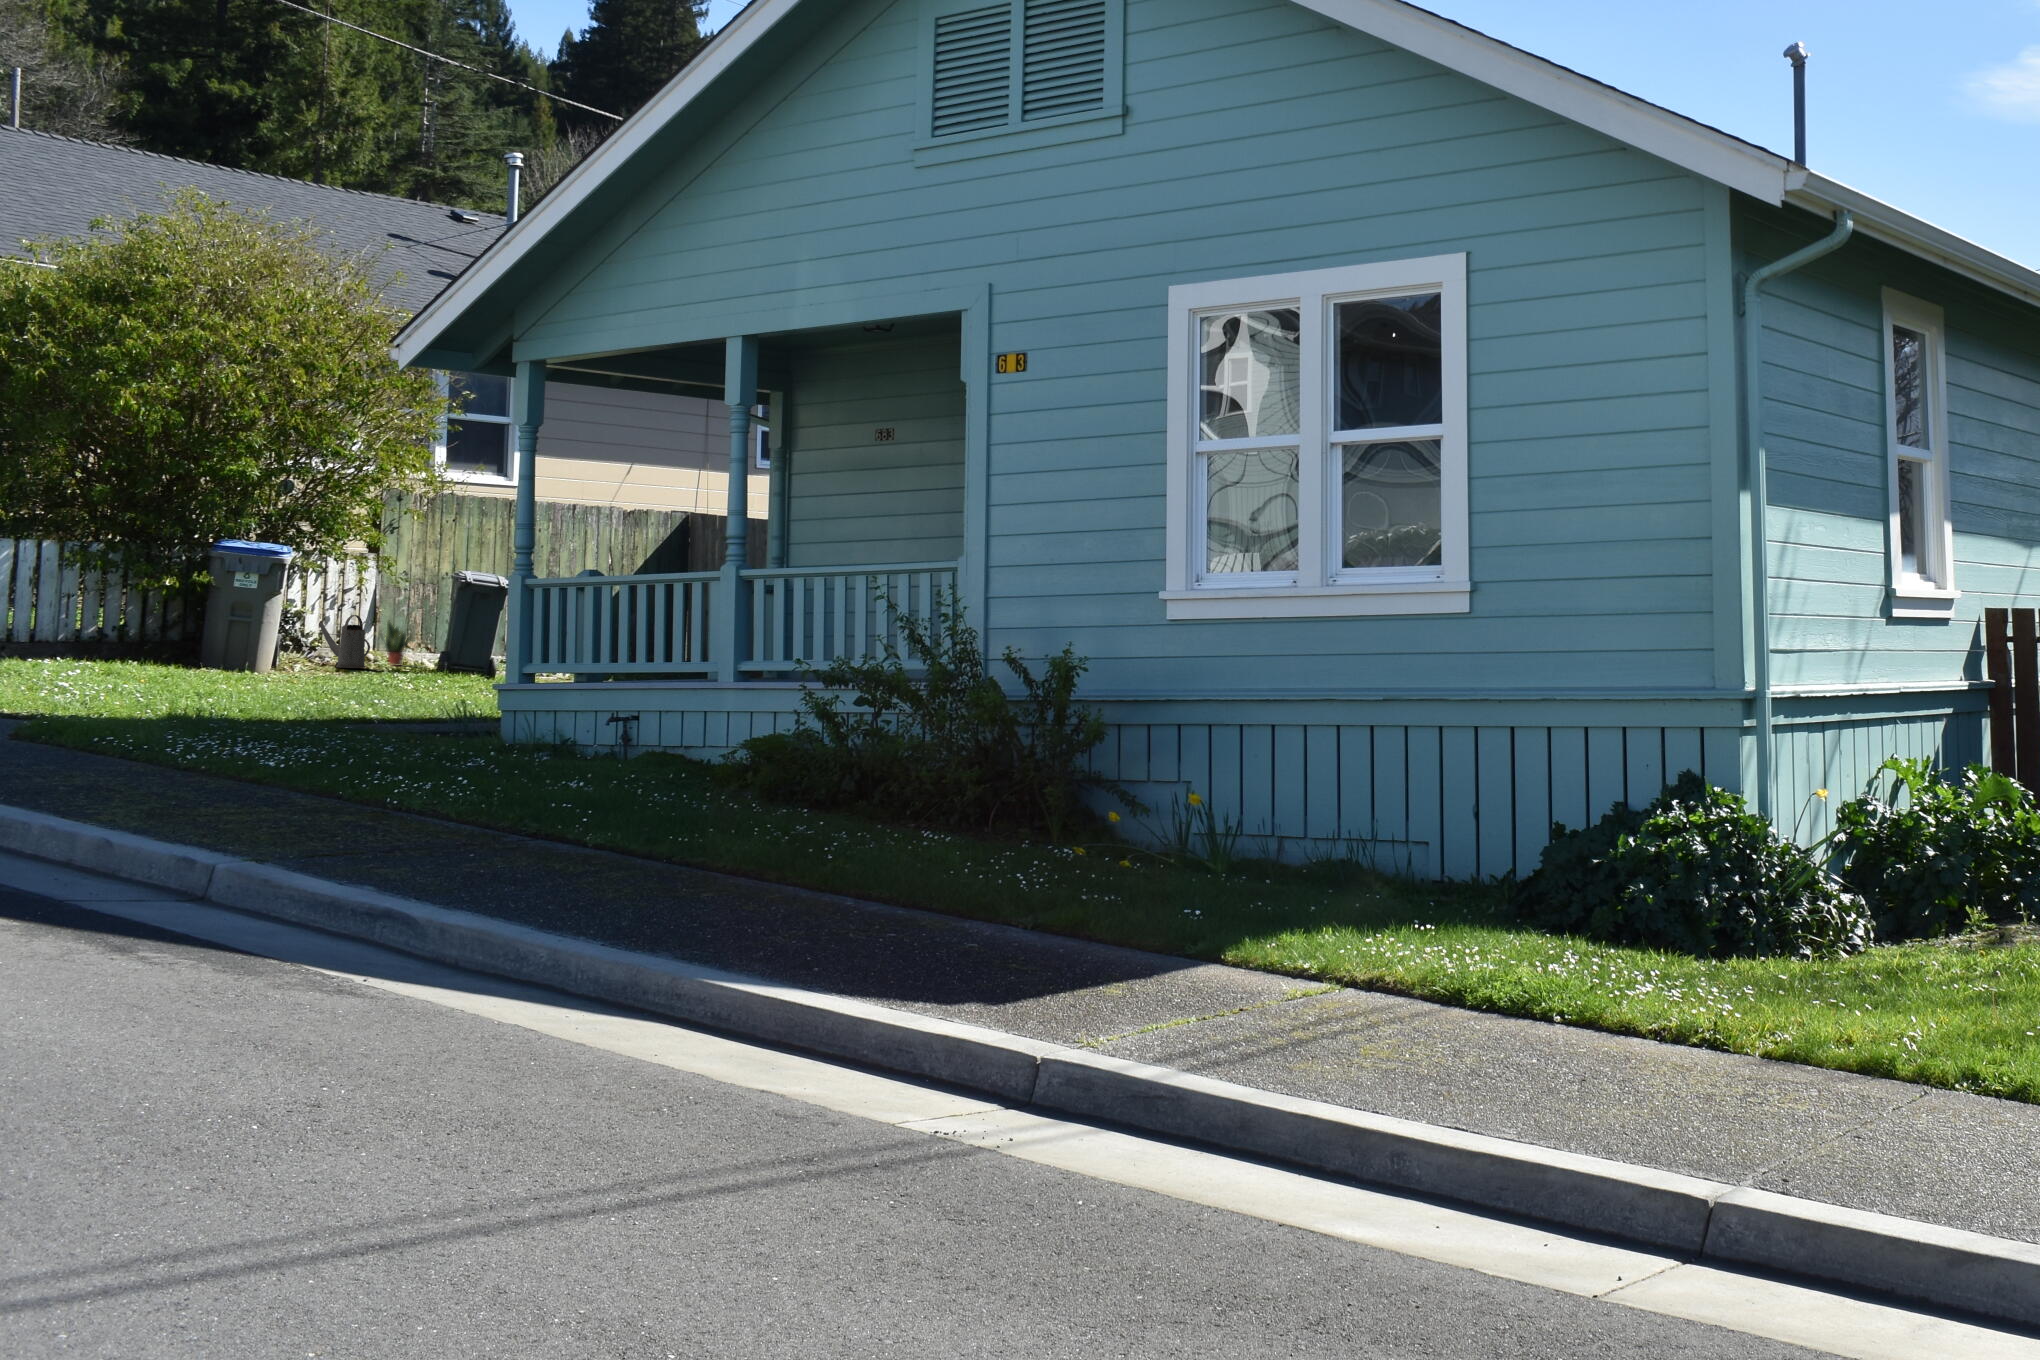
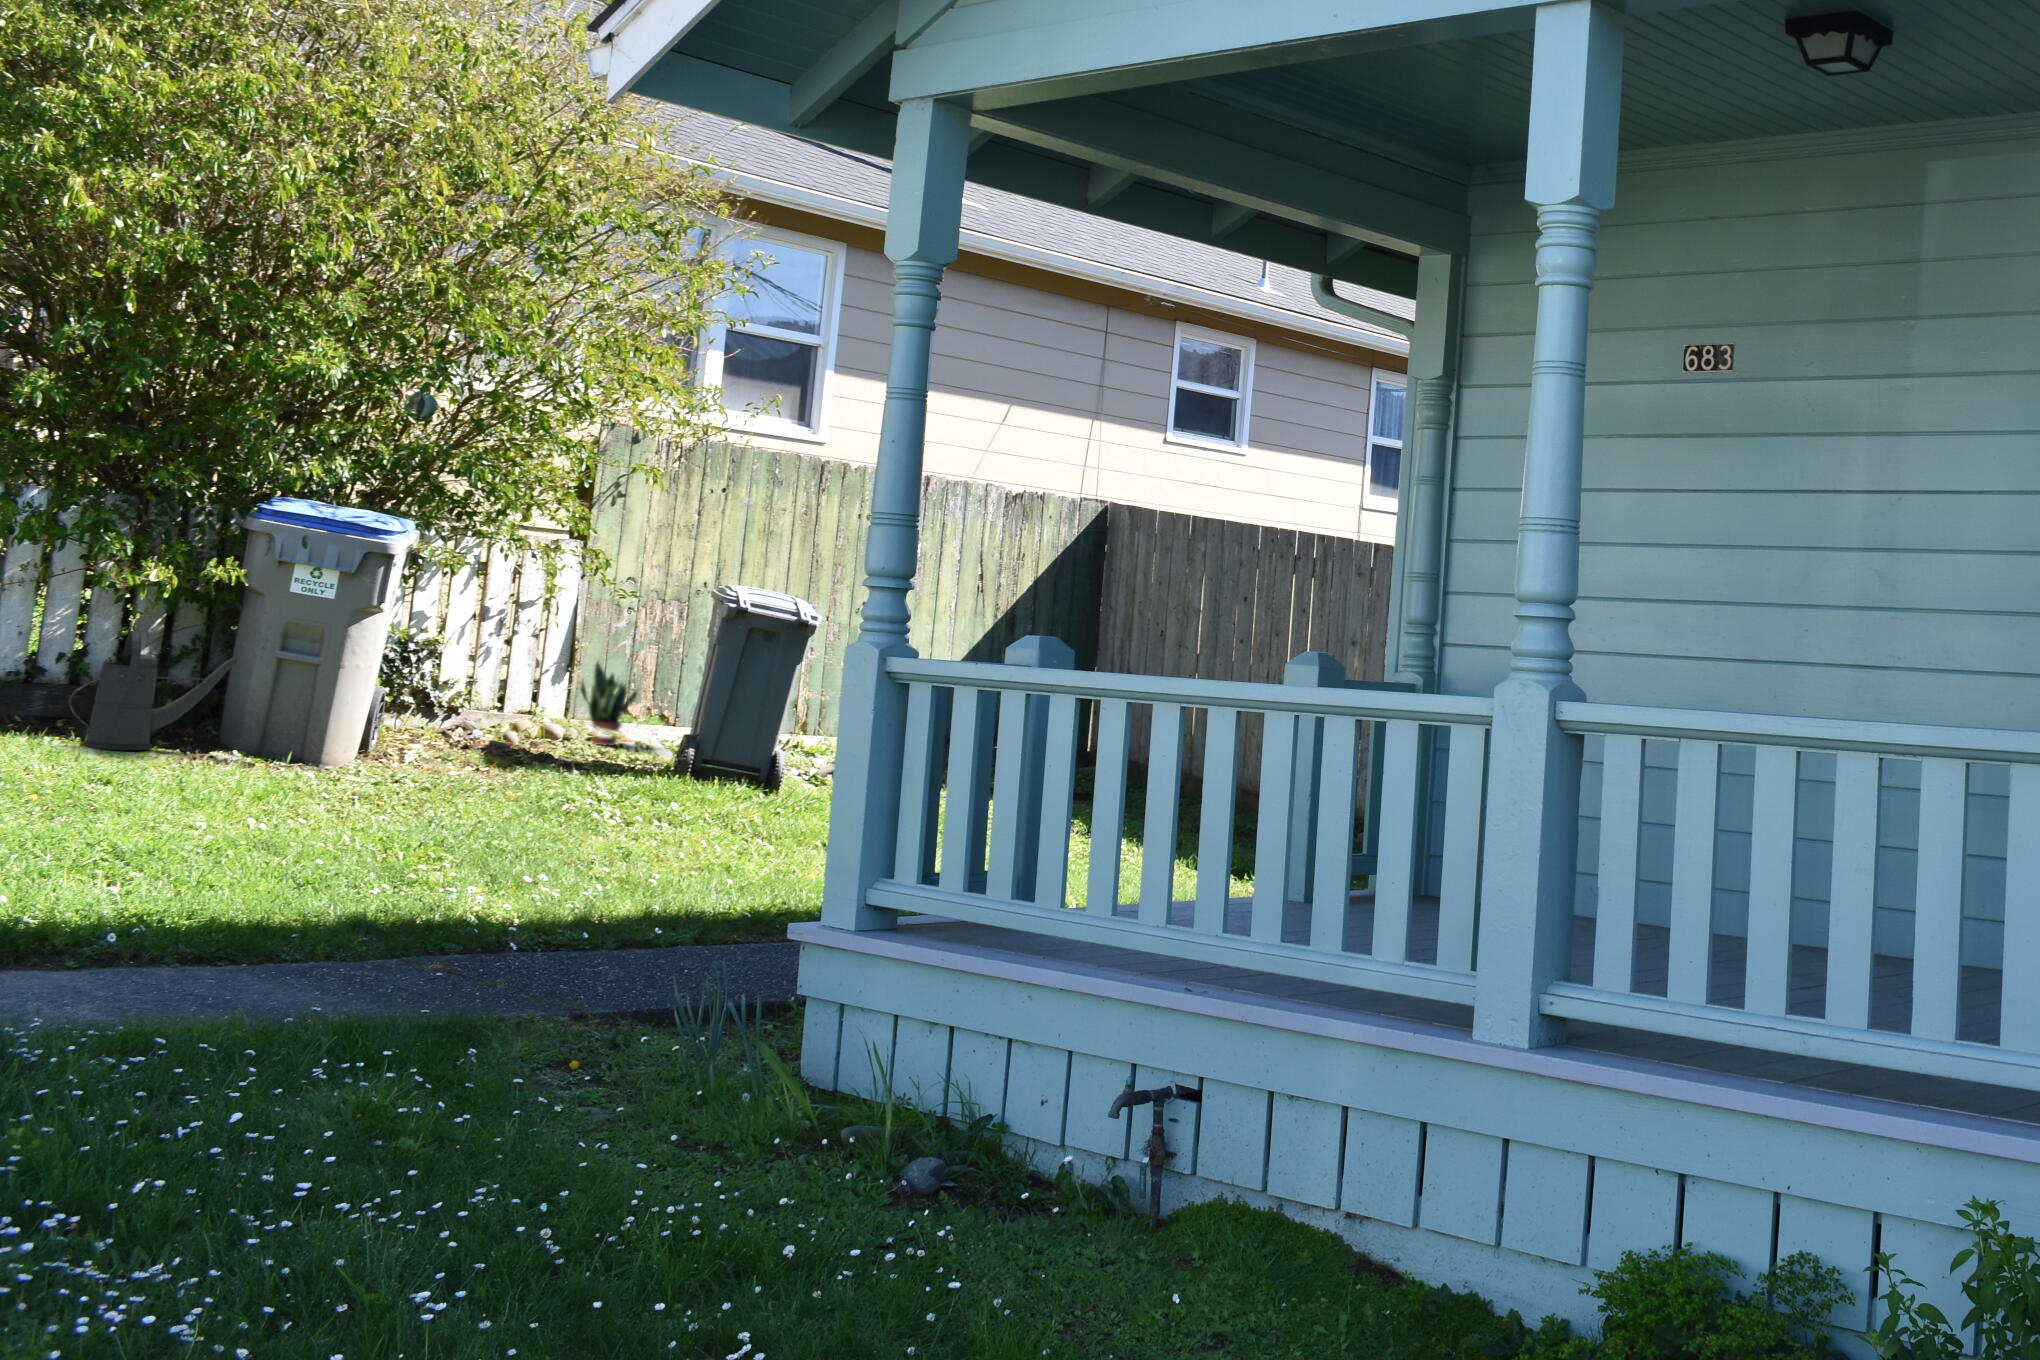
watering can: present [319,615,370,668] -> present [69,633,237,750]

